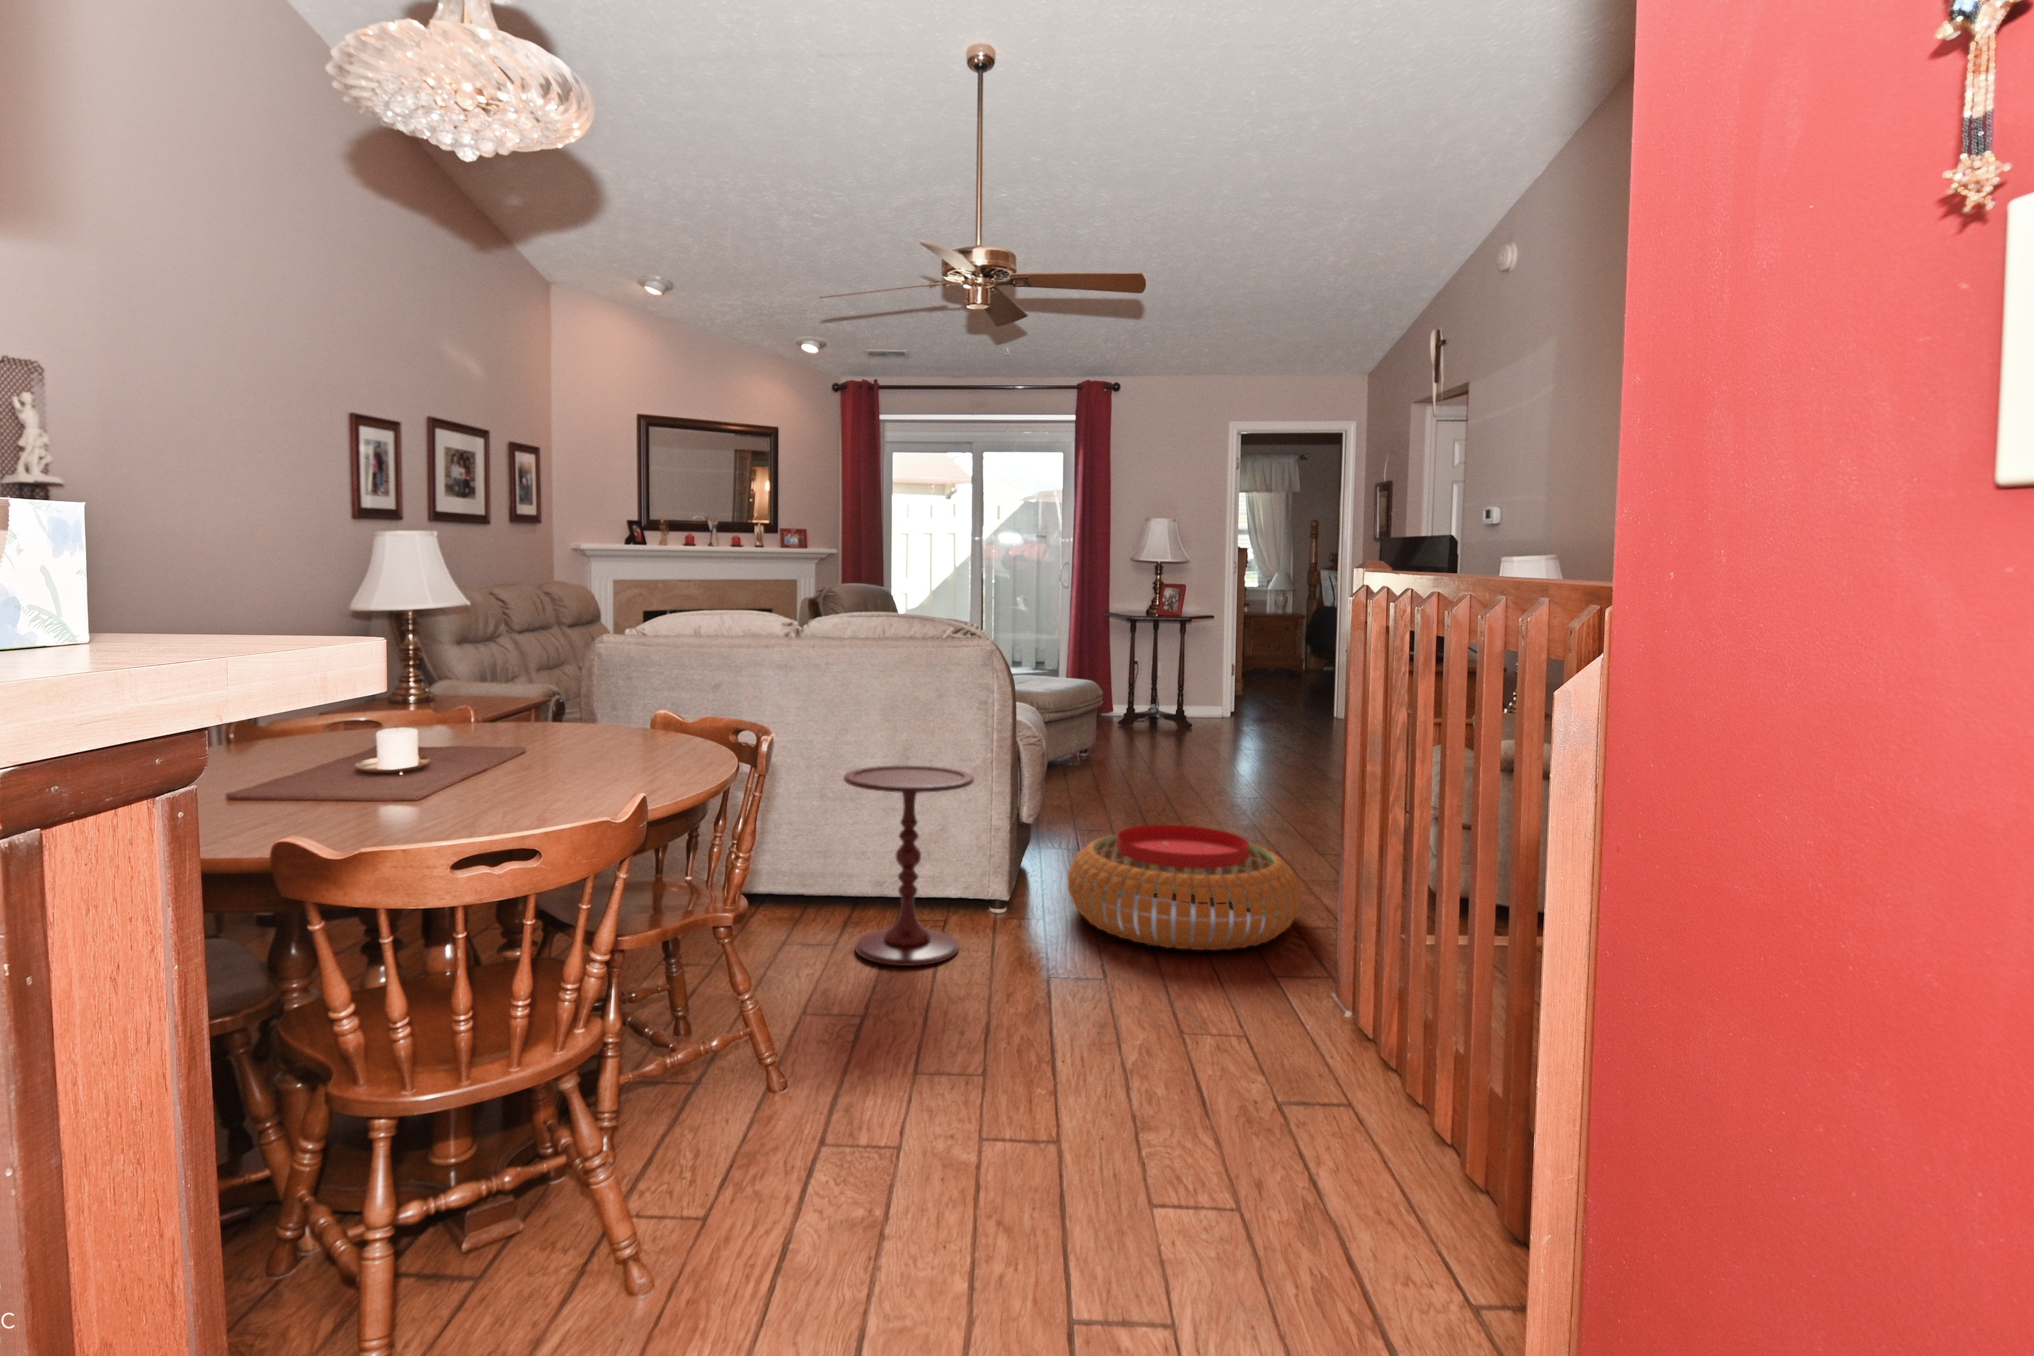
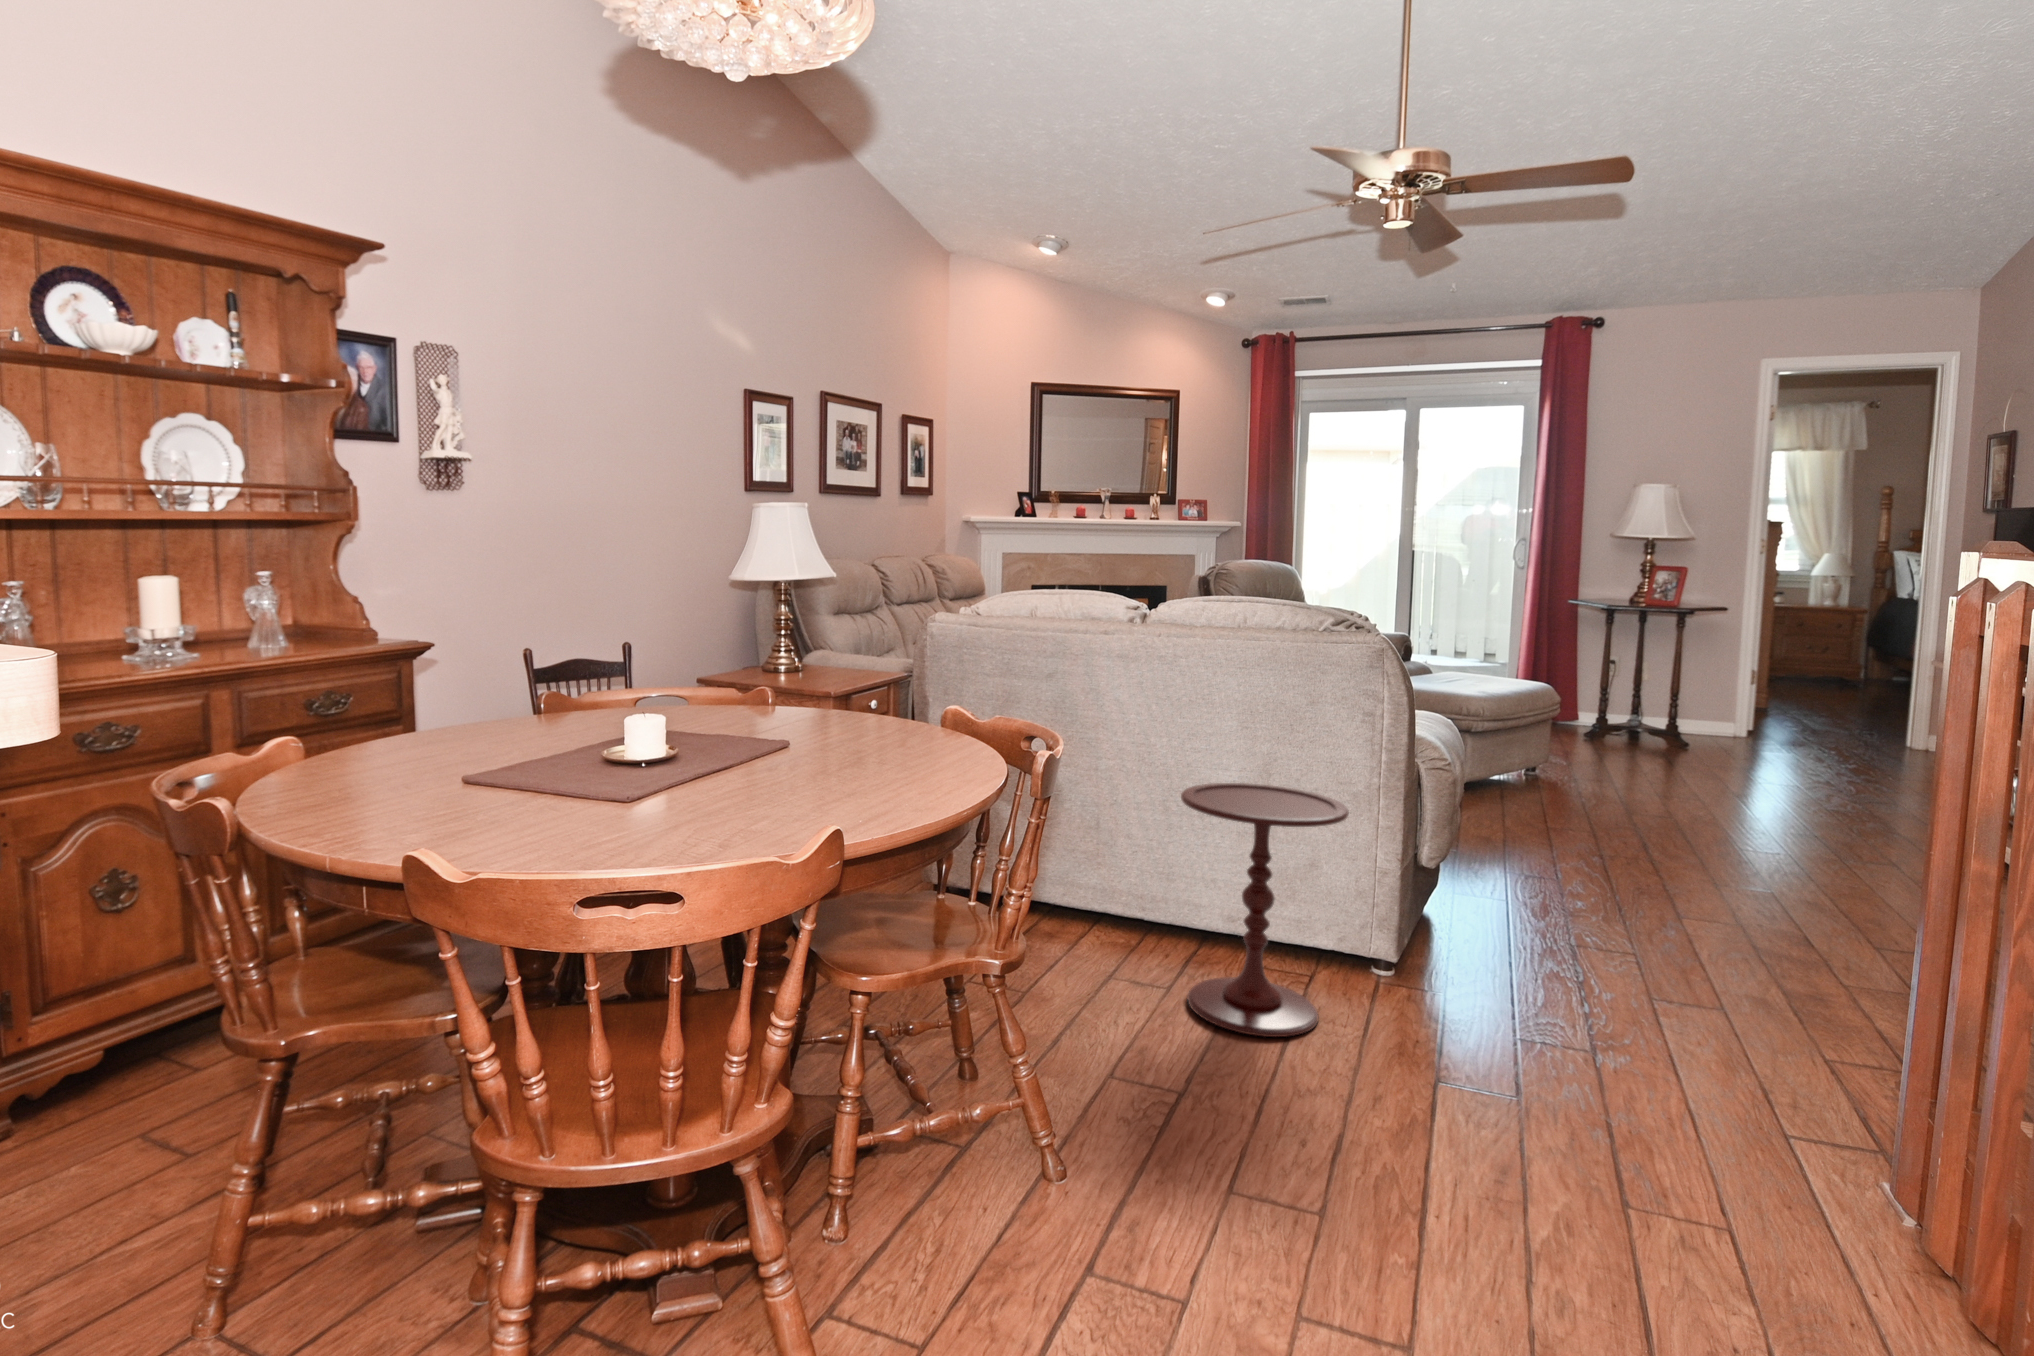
pouf: present [1068,825,1300,950] -> none [1478,896,1863,1101]

